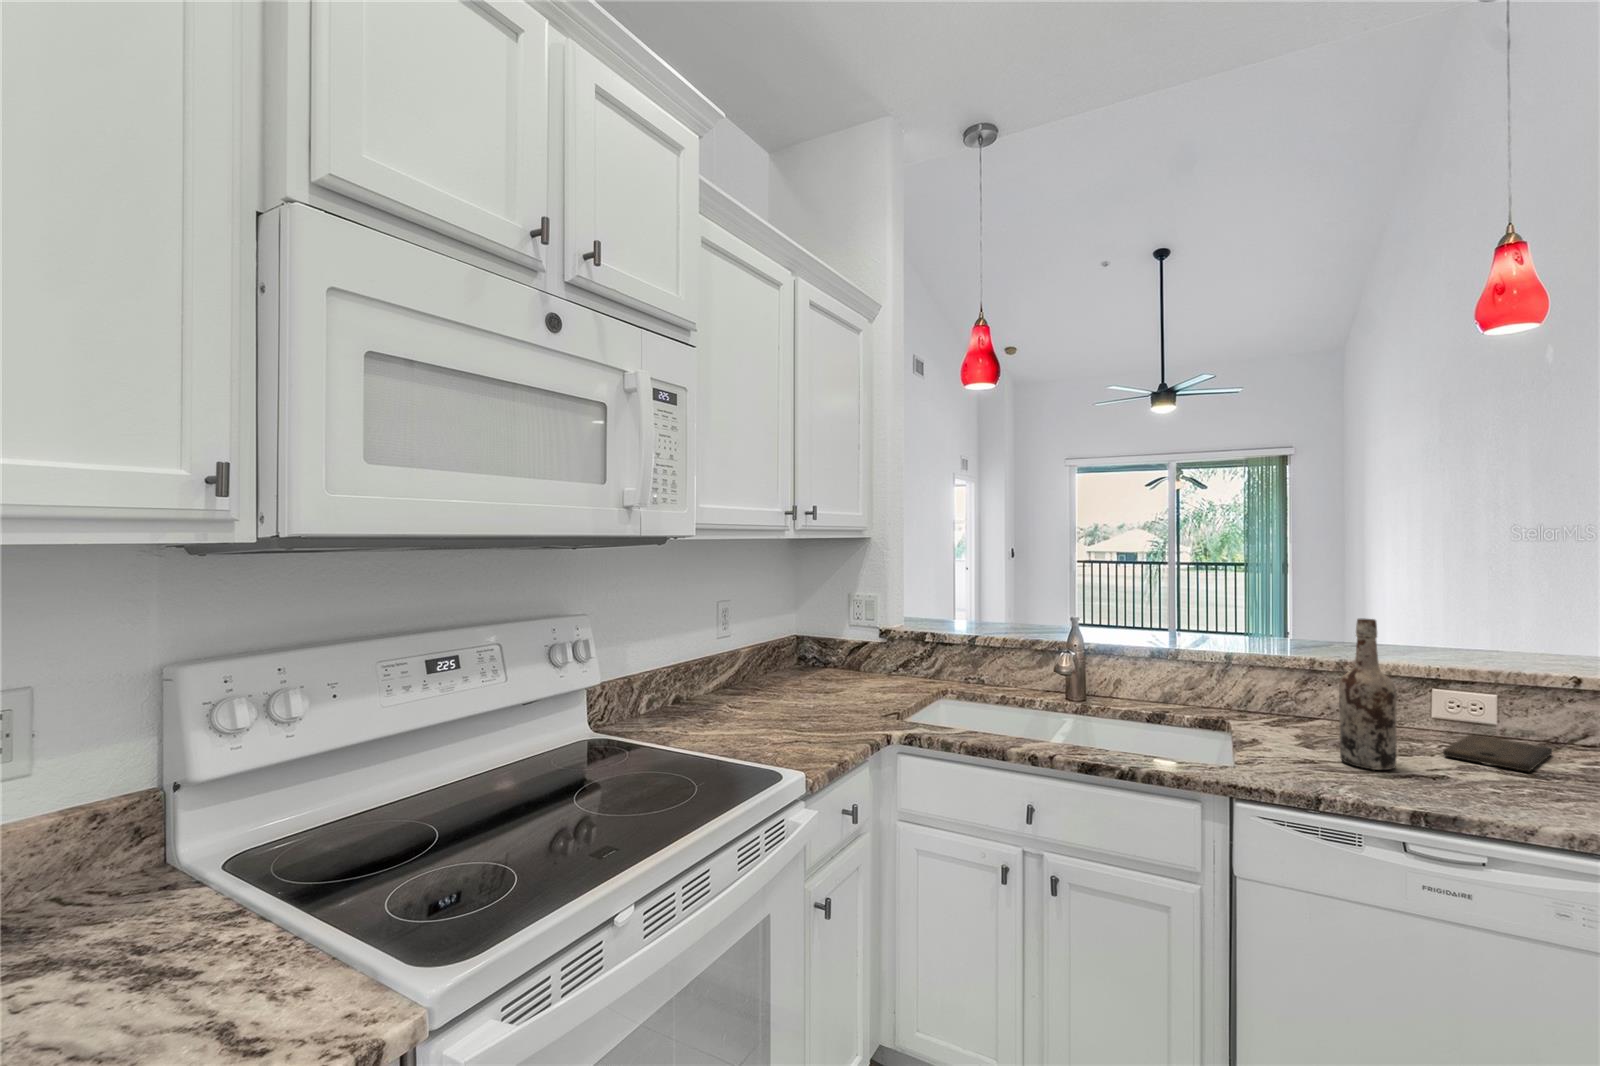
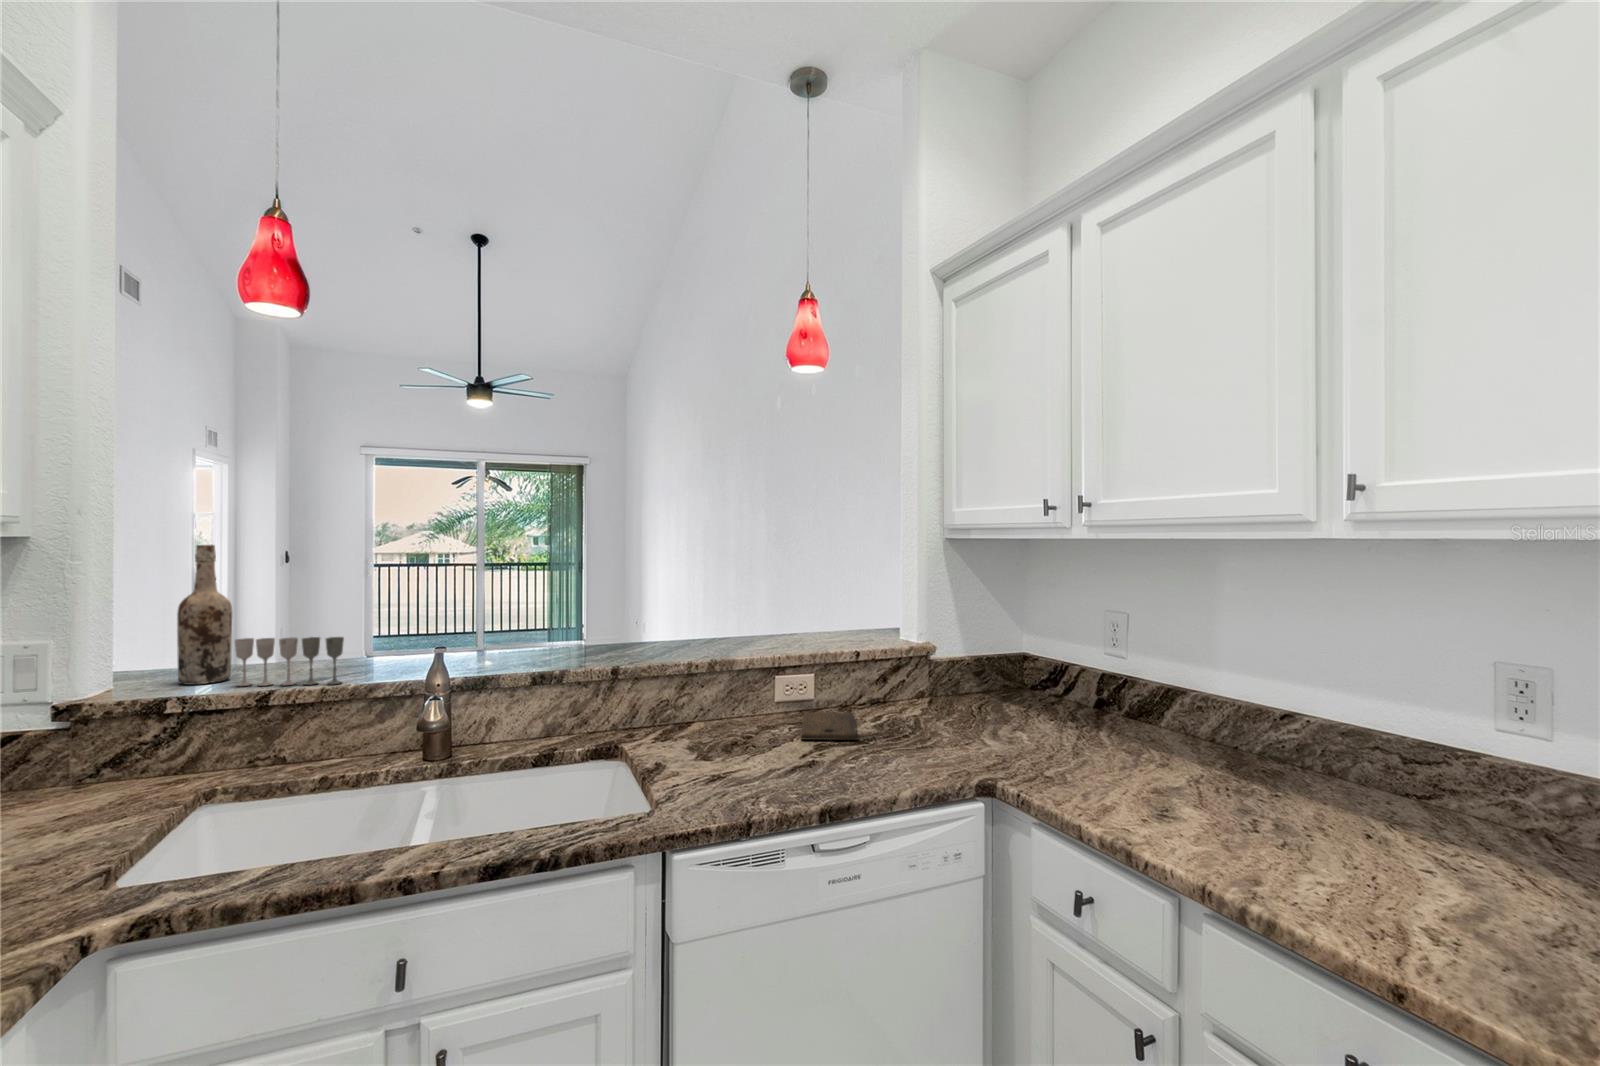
wine glass: none [959,602,1018,637] -> present [235,637,344,686]
wine bottle: present [1339,619,1397,770] -> present [177,545,232,685]

